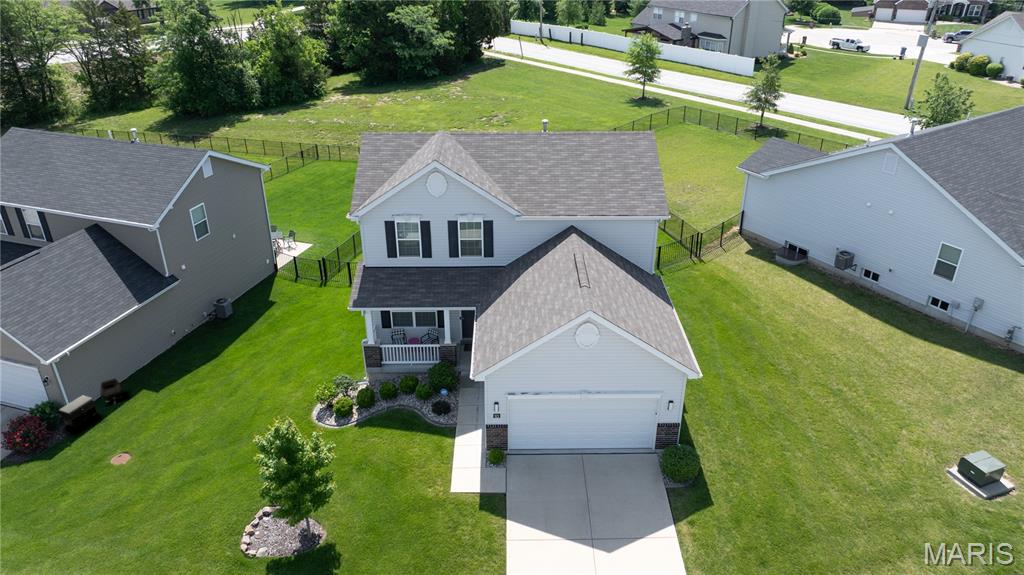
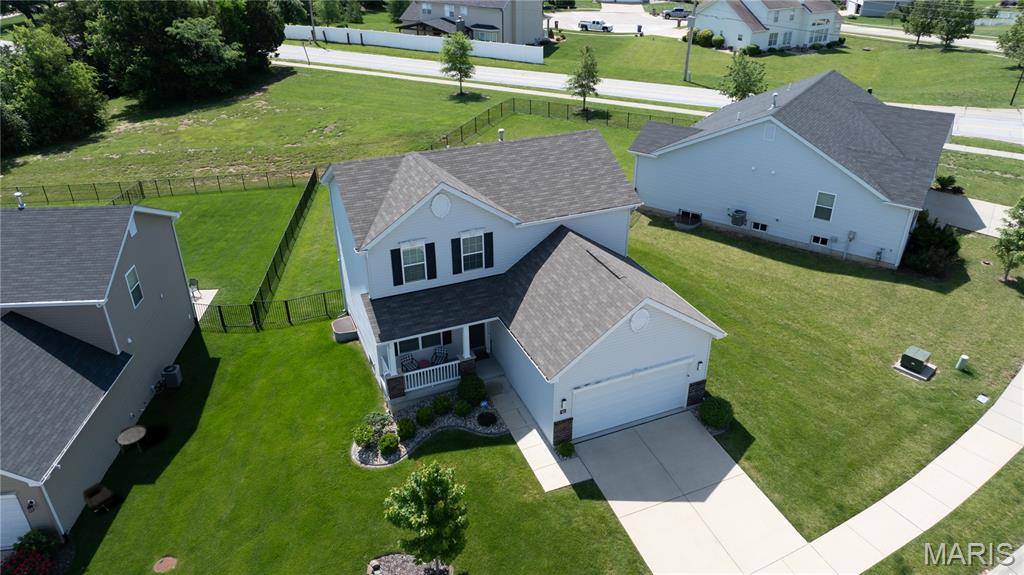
round table: none [148,340,178,365] -> present [115,425,149,454]
storage bench: present [59,395,97,427] -> none [52,511,94,550]

